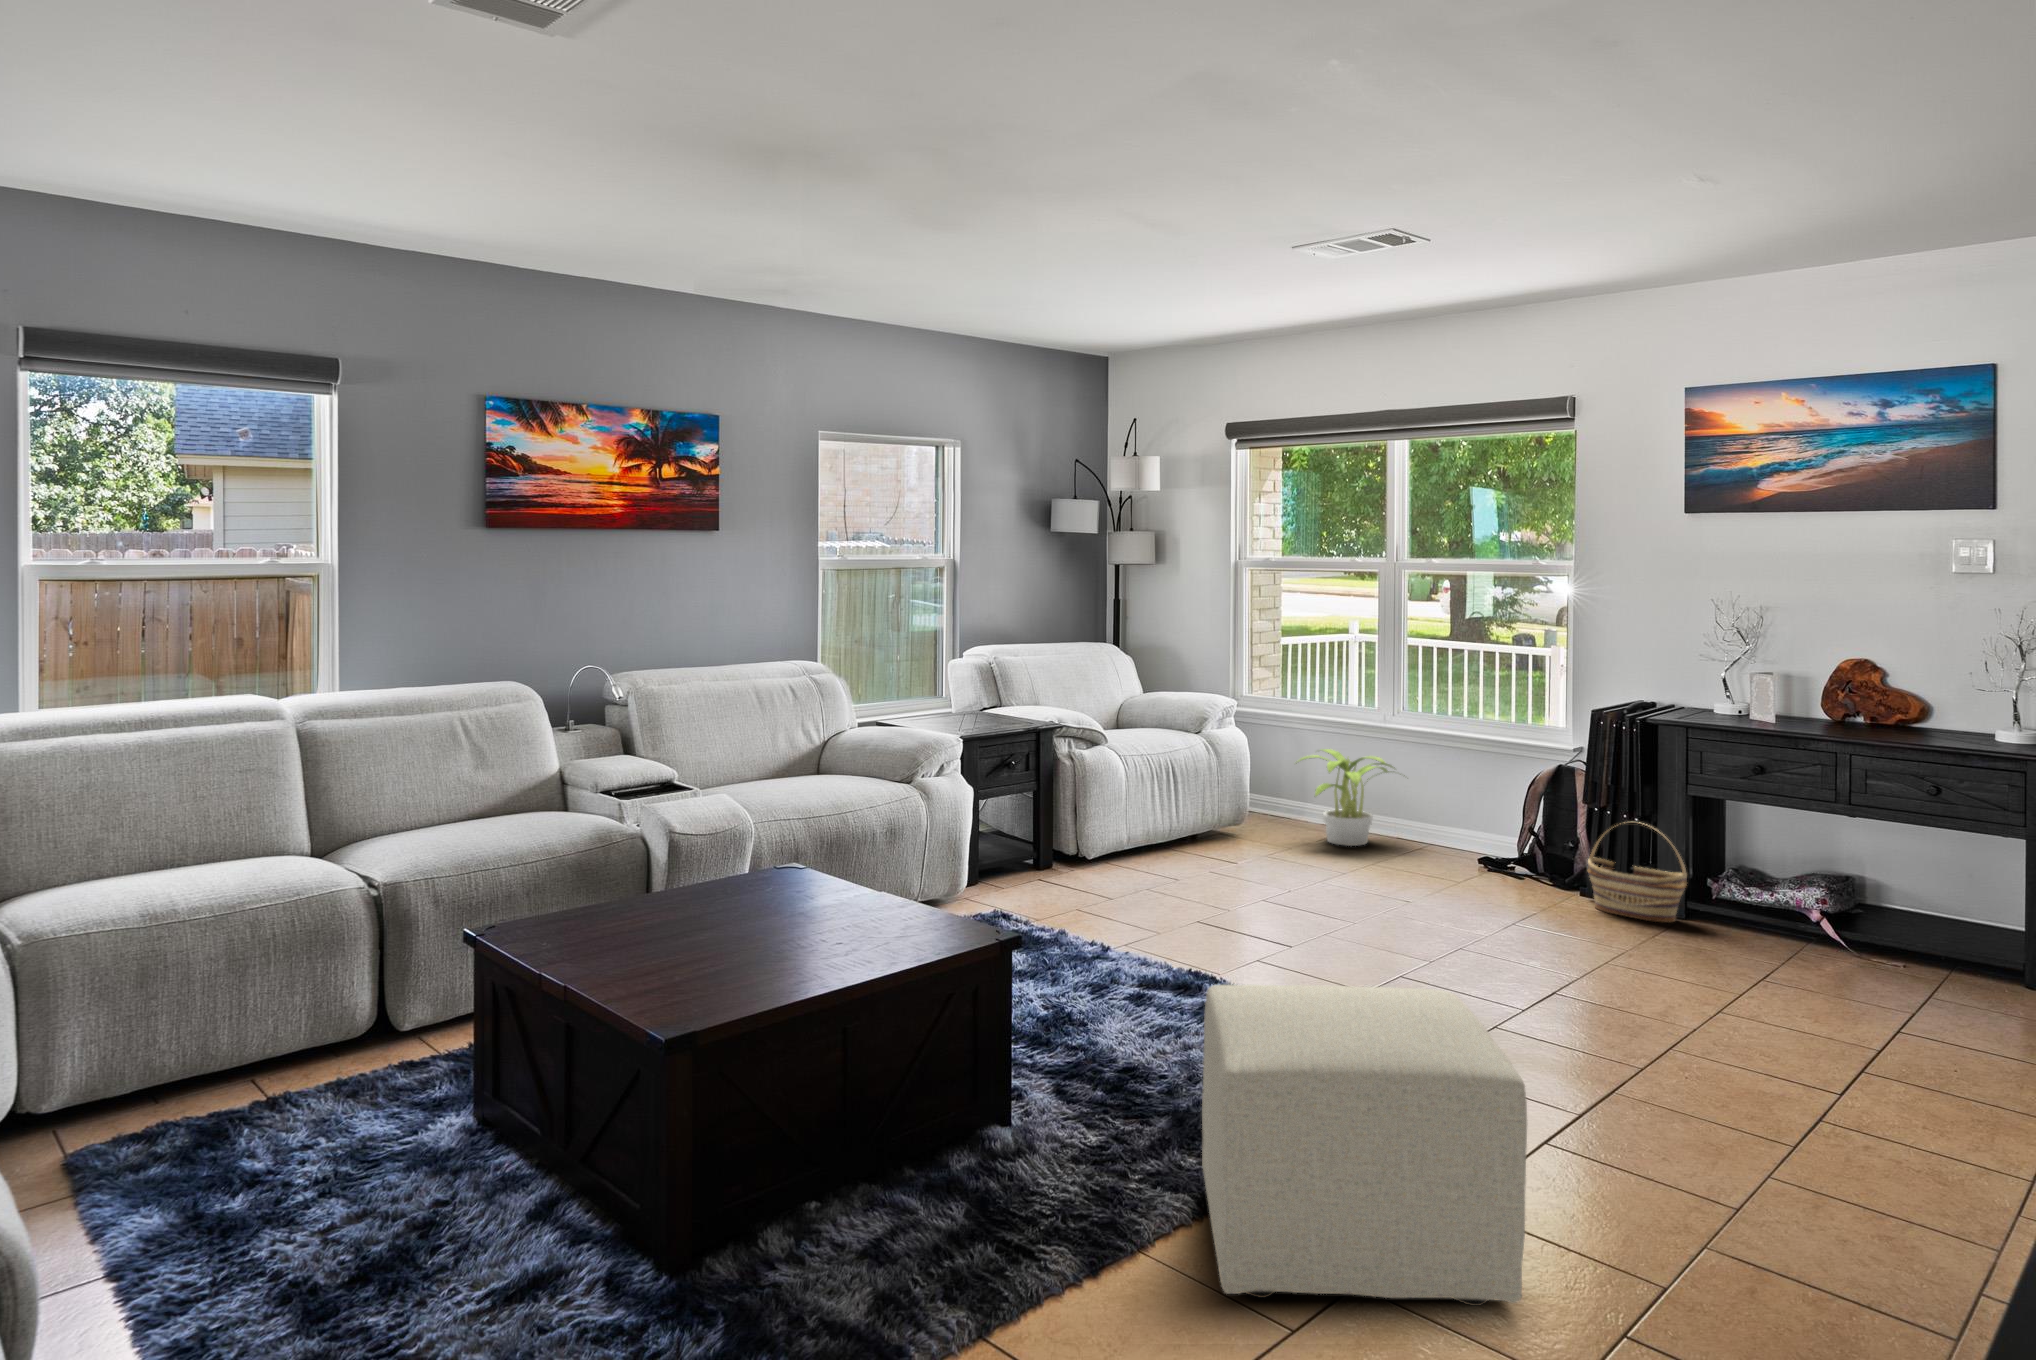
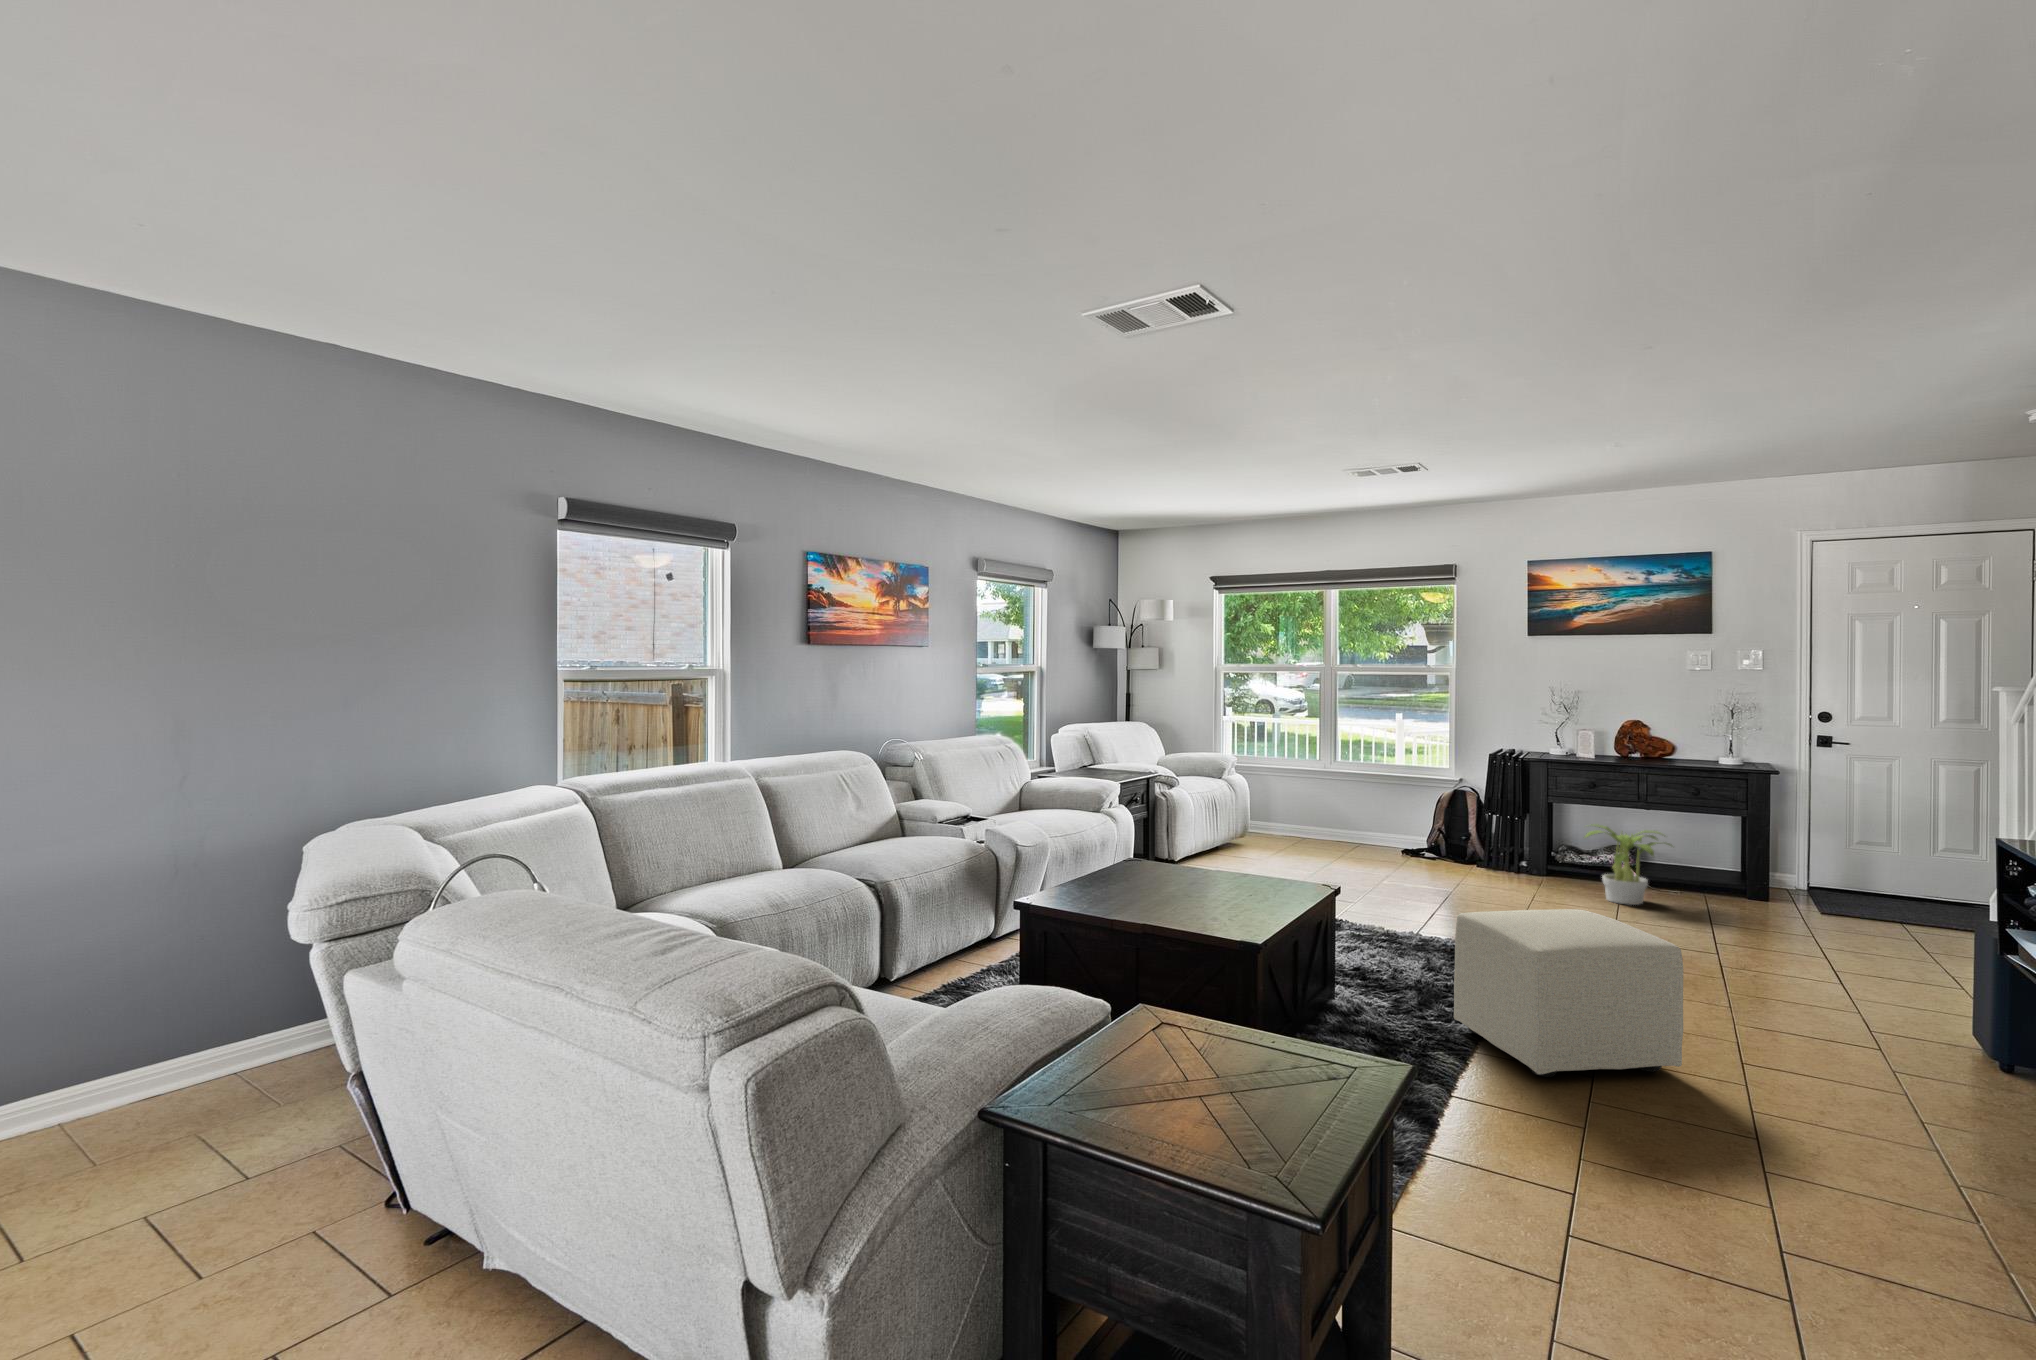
potted plant: present [1298,749,1393,846] -> present [1584,824,1671,905]
basket: present [1588,823,1687,922] -> none [1491,822,1554,883]

